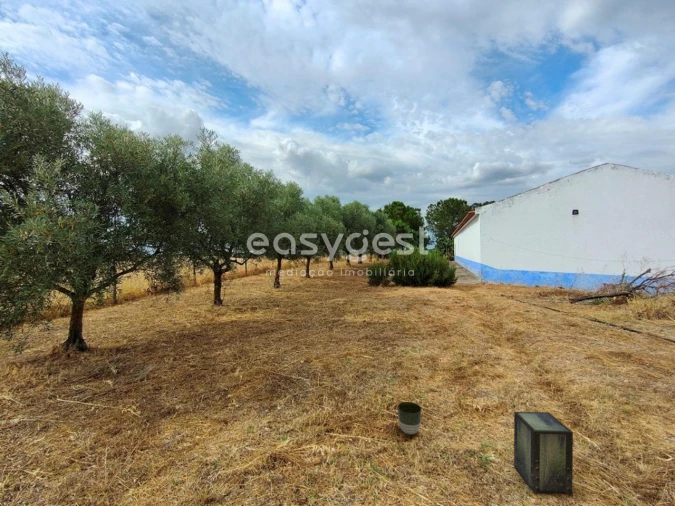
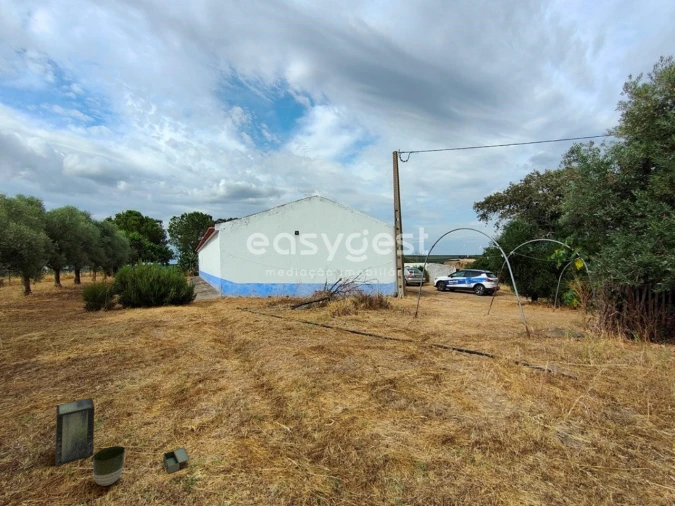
storage box: present [514,412,573,494] -> present [55,398,94,466]
toolbox: none [453,424,479,446] -> present [163,447,189,473]

